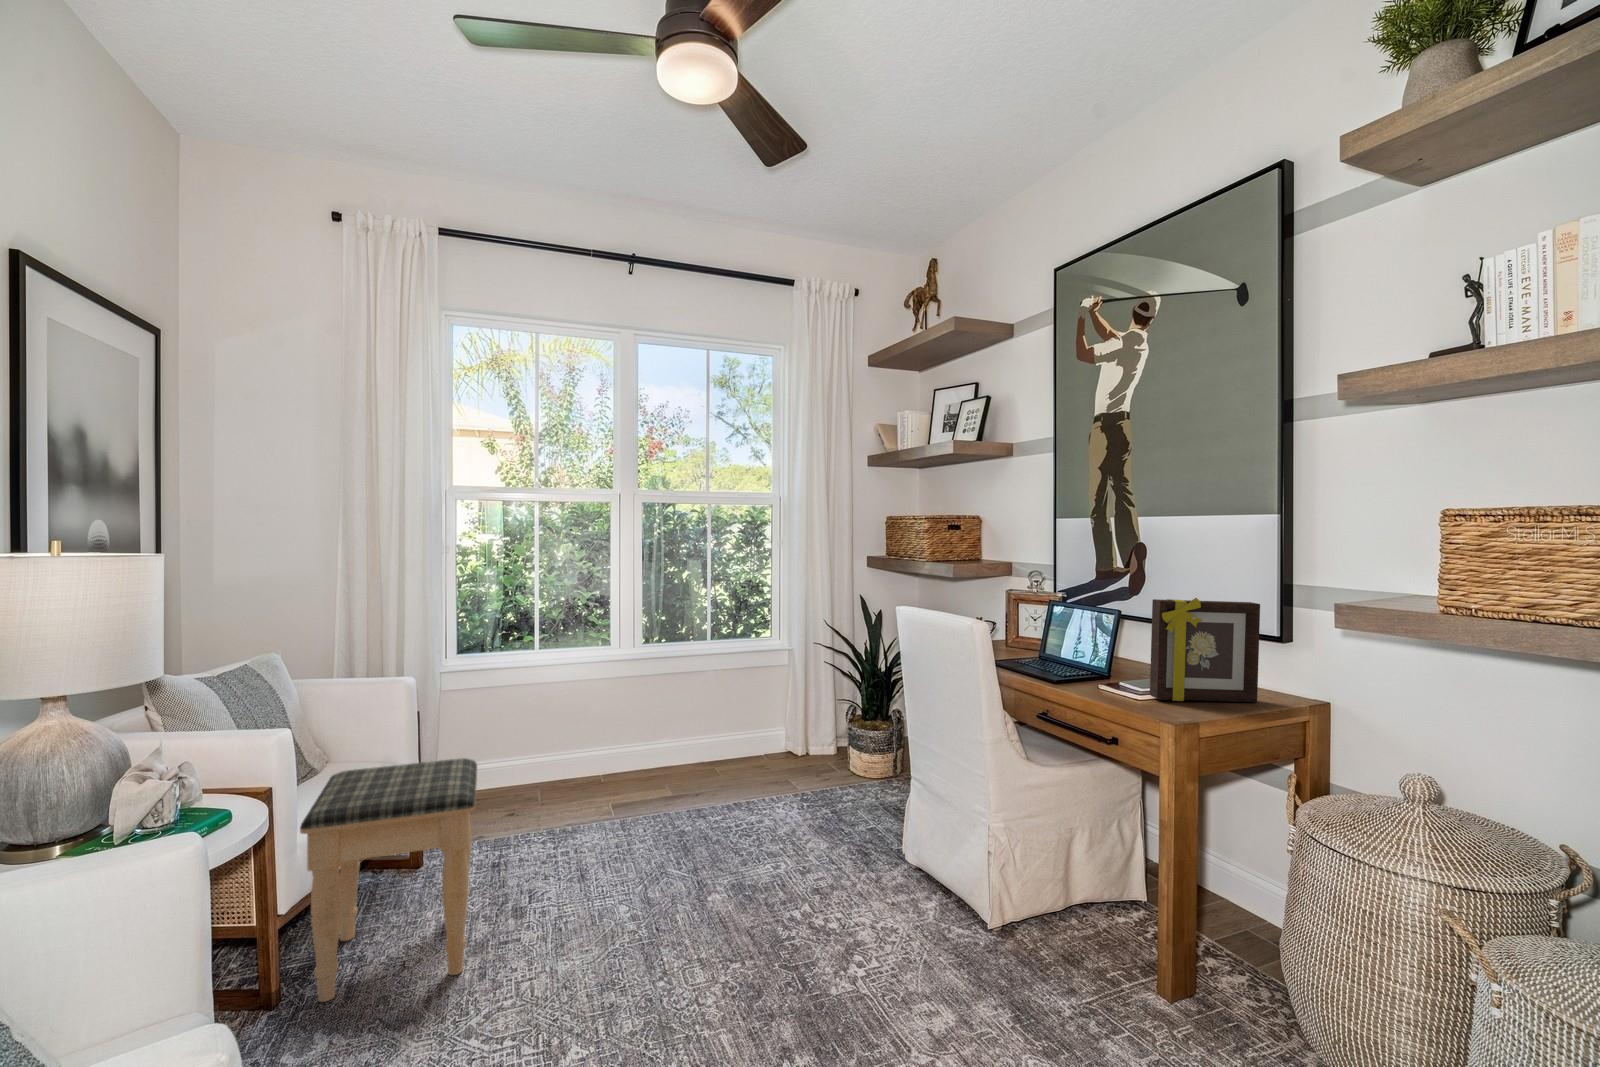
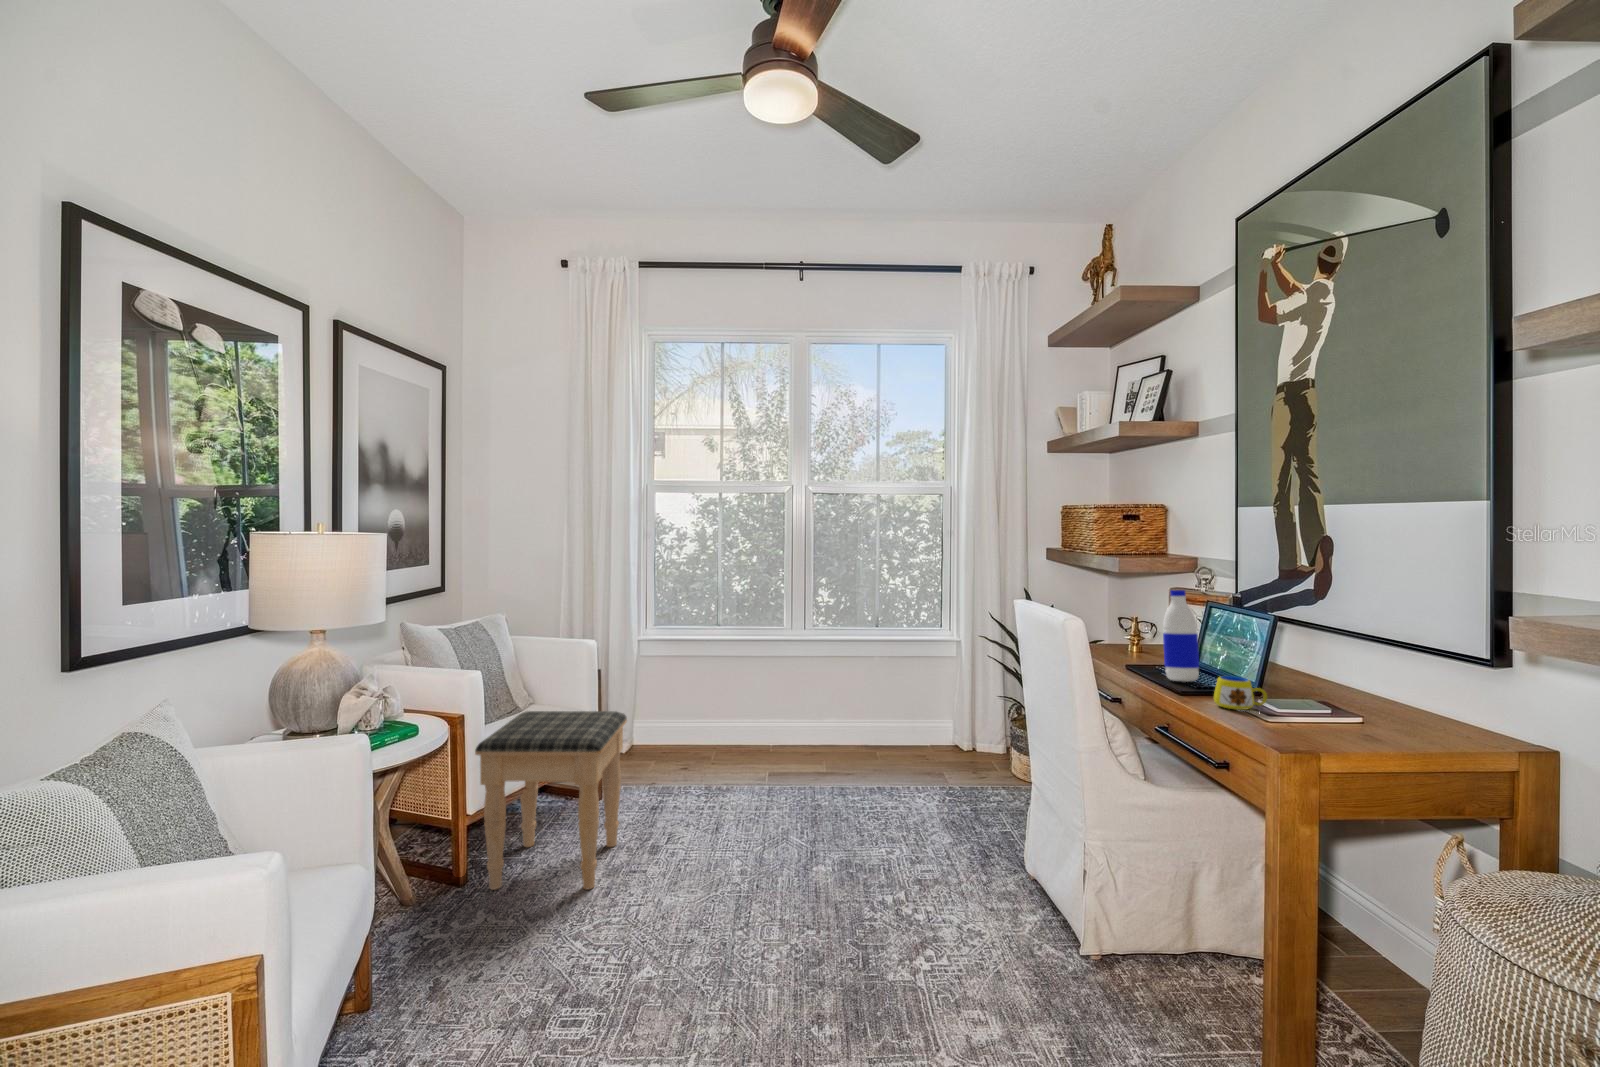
water bottle: none [1026,591,1056,672] -> present [1163,590,1199,682]
picture frame: present [1150,598,1260,702] -> none [1286,602,1446,739]
mug: none [1088,665,1129,695] -> present [1214,676,1267,711]

